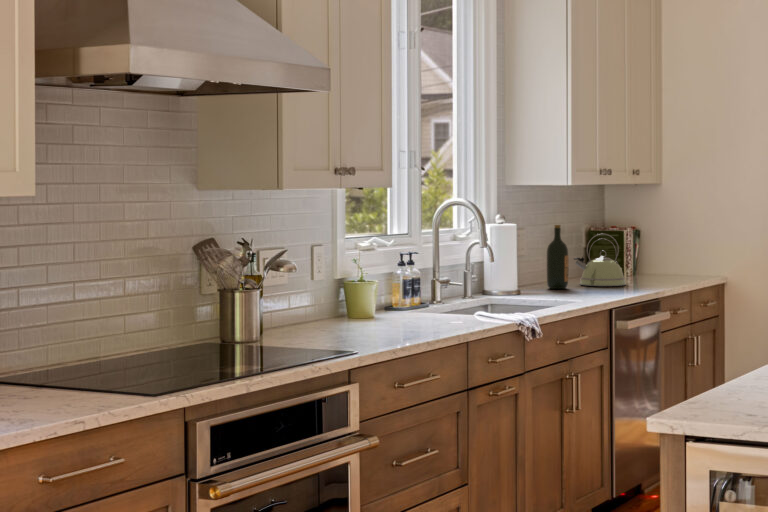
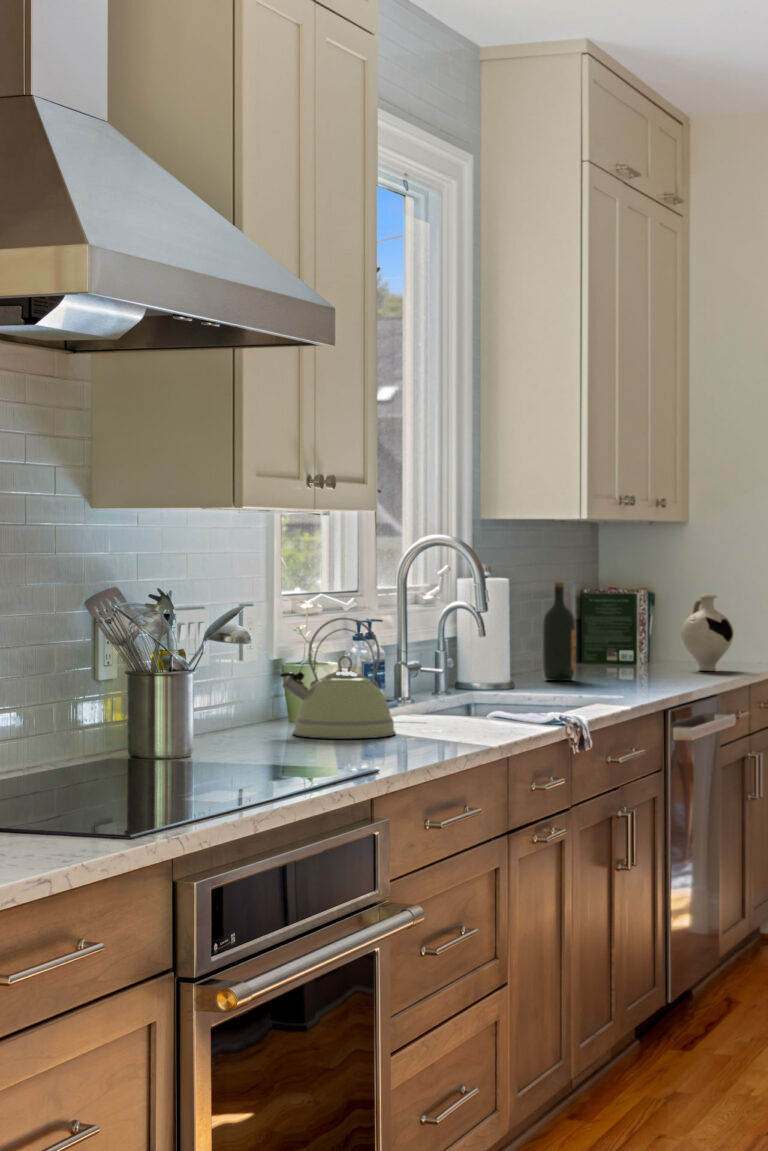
decorative vase: none [648,231,683,282] -> present [681,595,734,671]
kettle: present [574,233,626,286] -> present [279,617,396,739]

